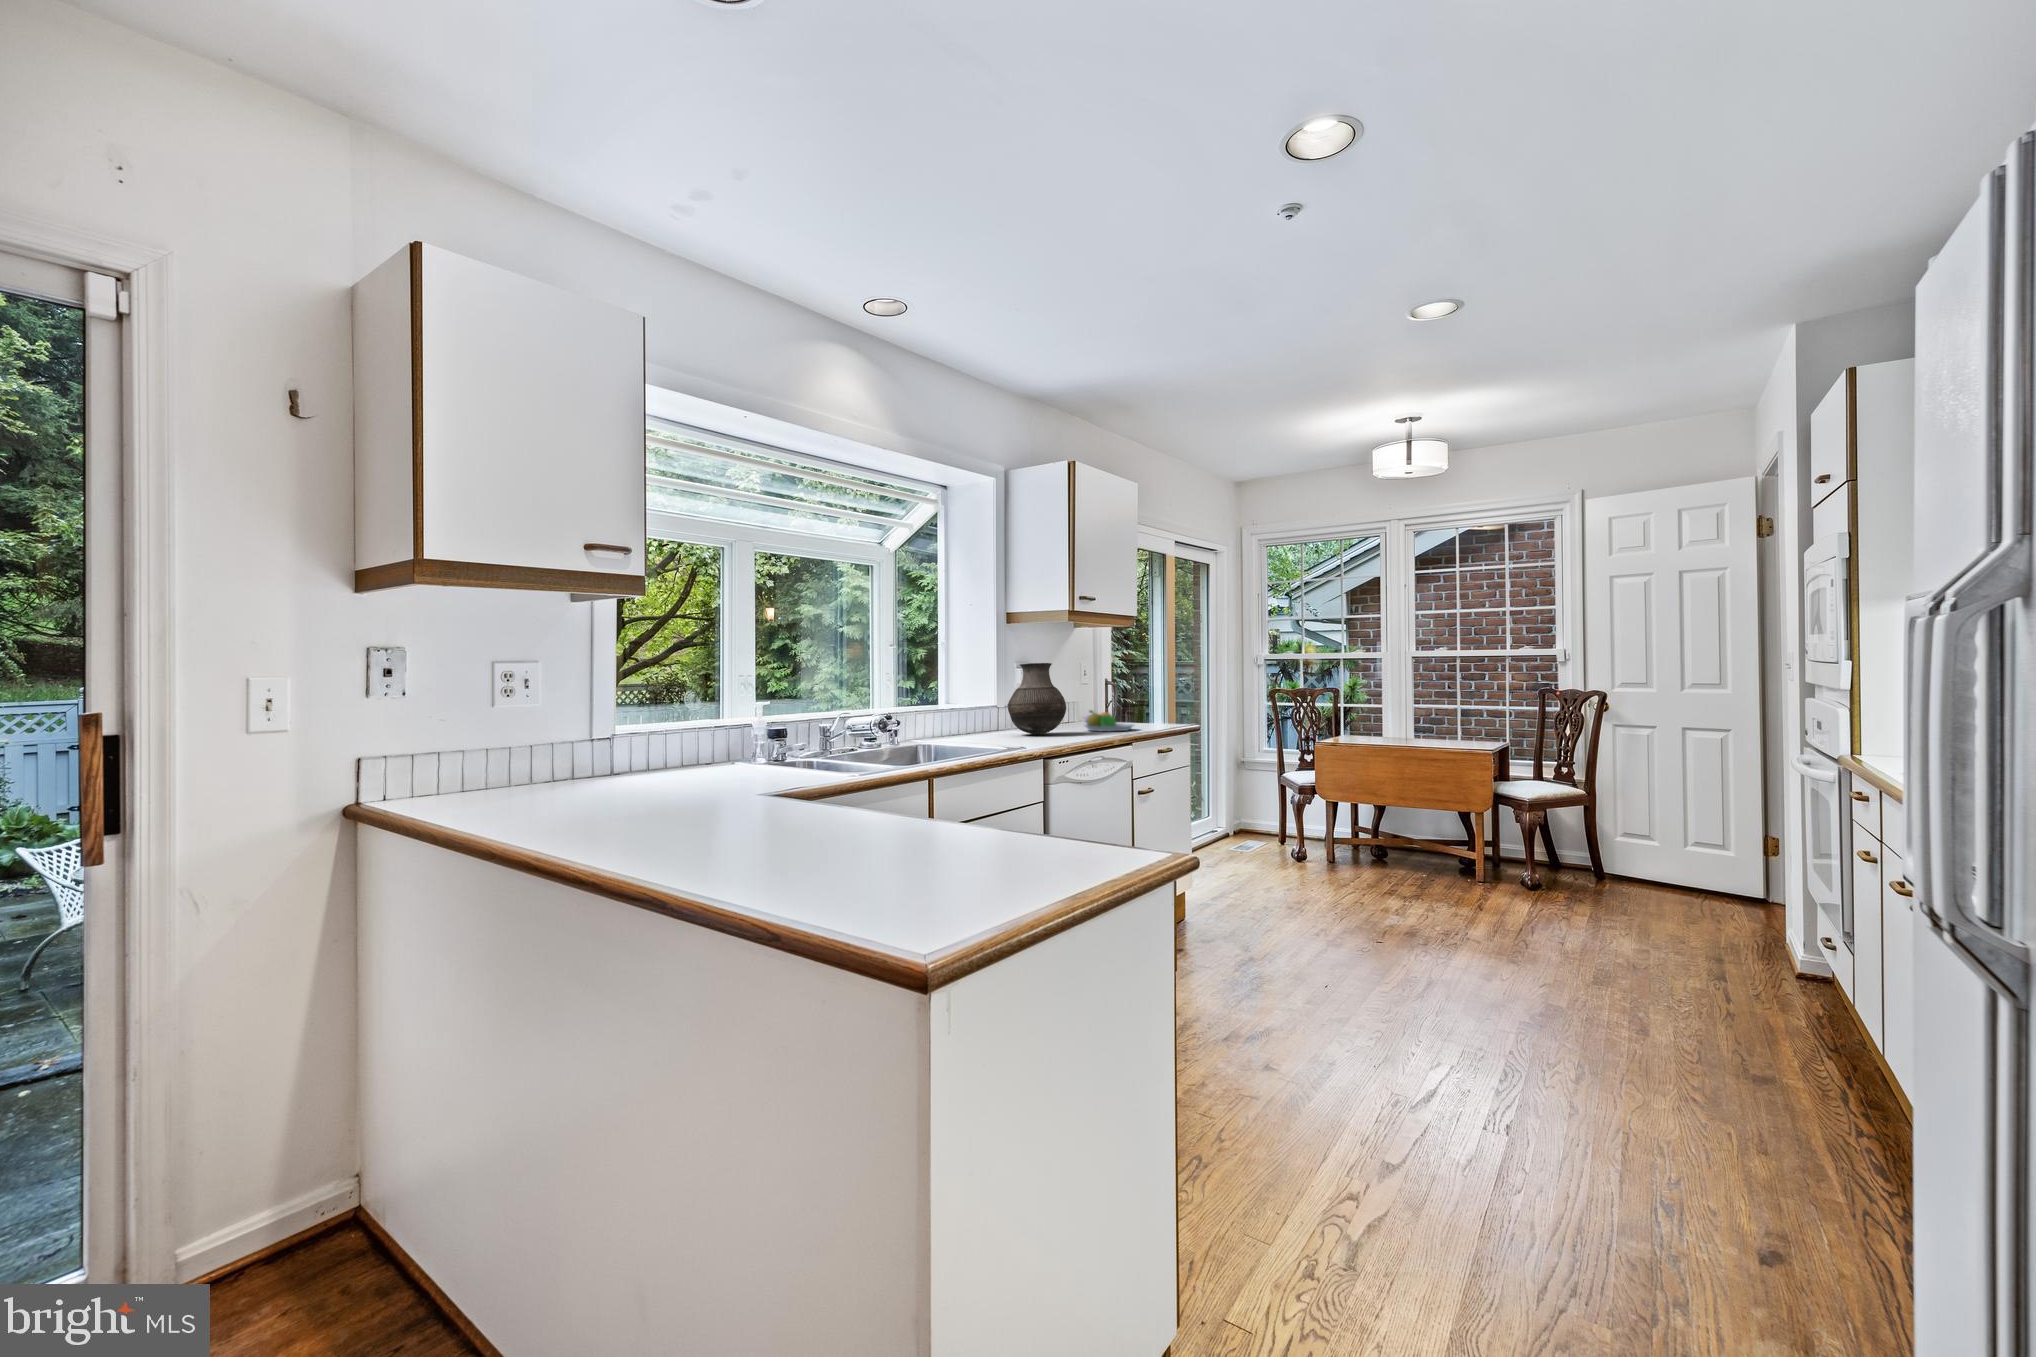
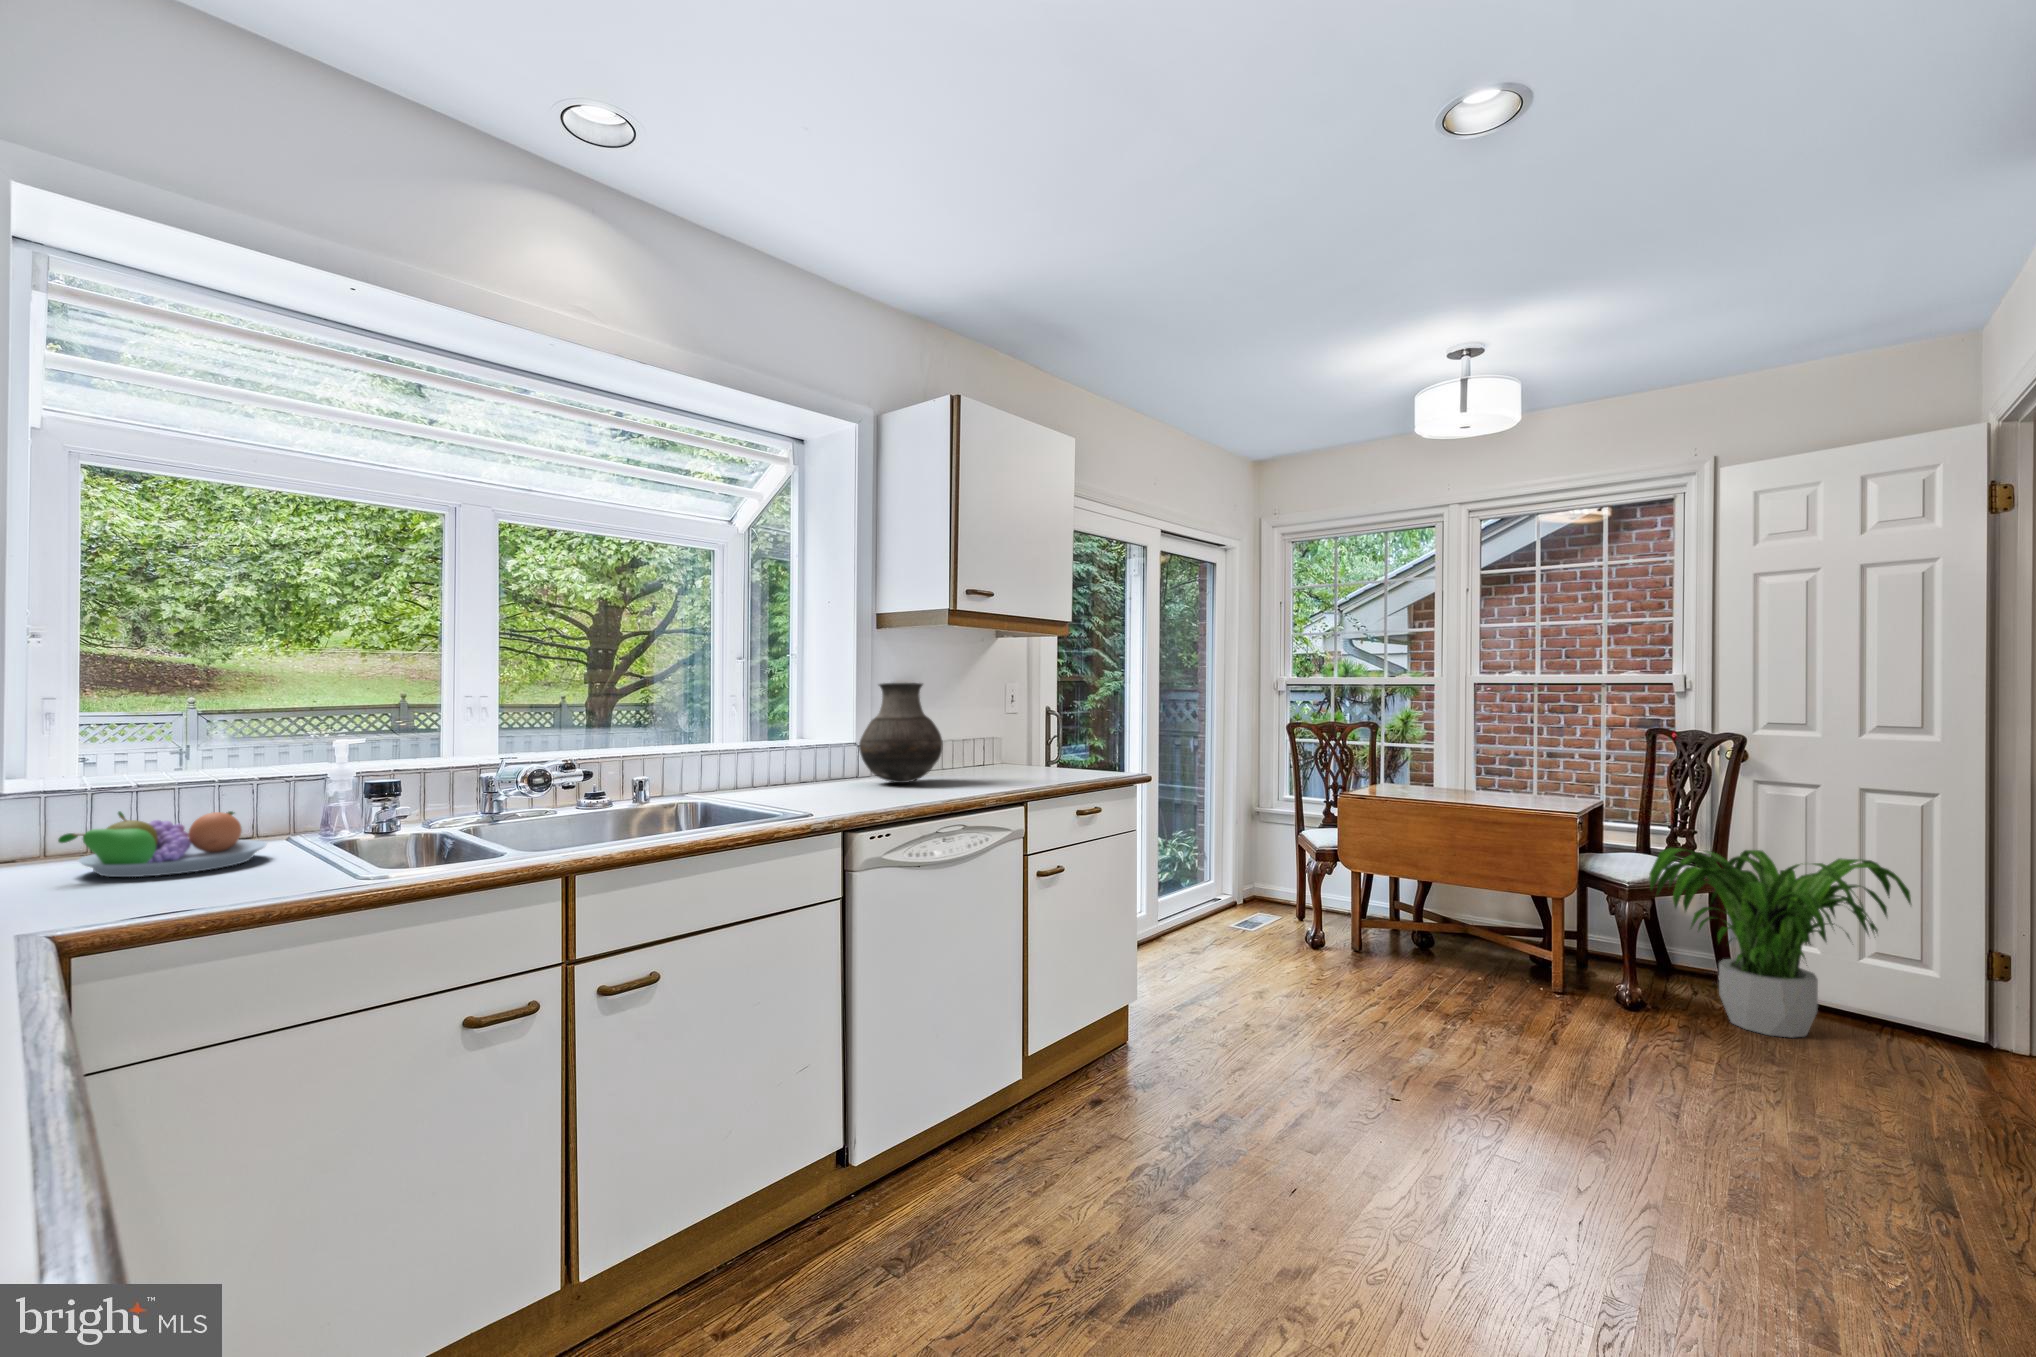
fruit bowl: present [1084,710,1134,731] -> present [58,811,267,877]
potted plant: none [1543,771,1715,899] -> present [1649,848,1911,1037]

